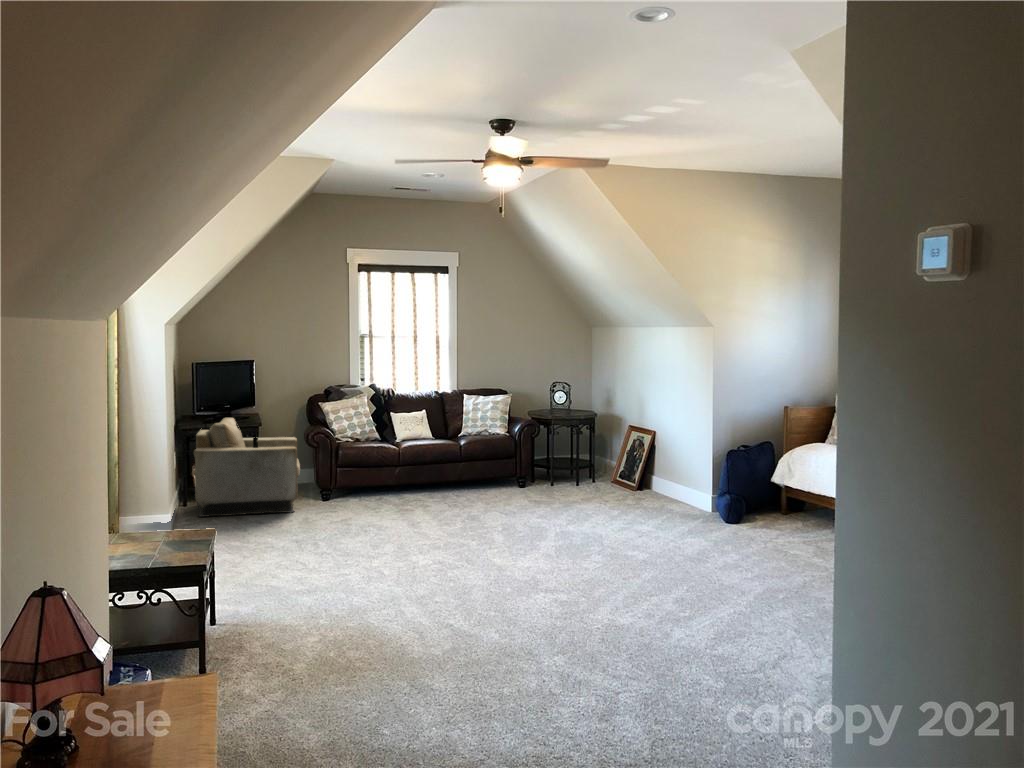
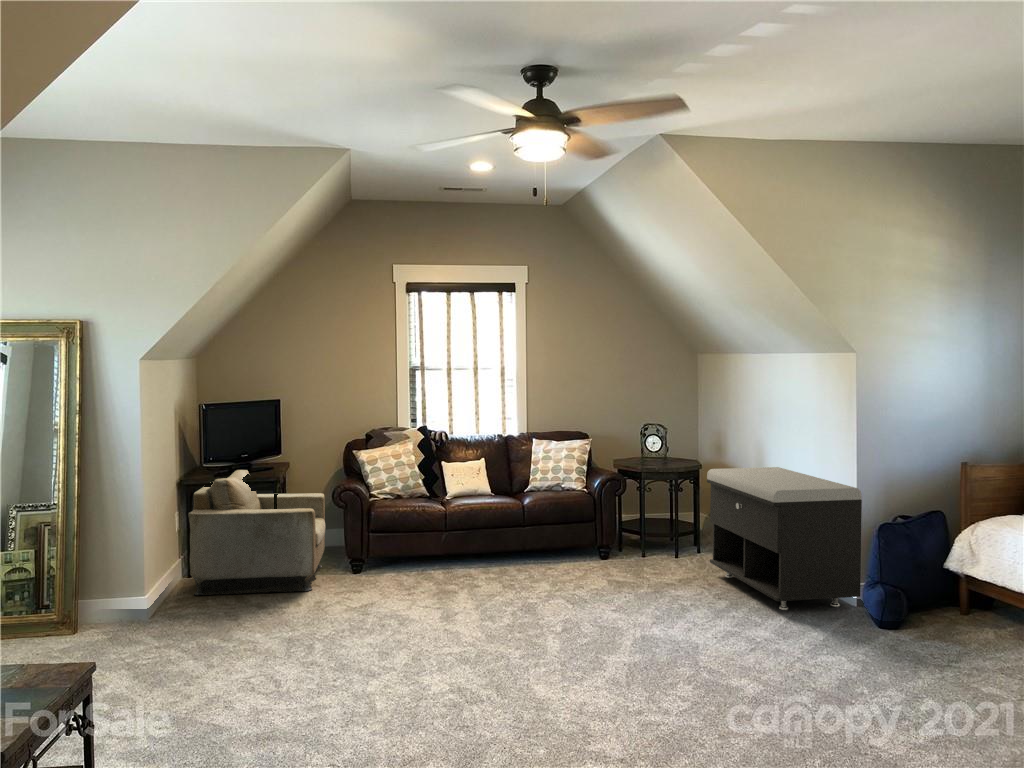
storage bench: none [603,414,716,515] -> present [707,467,862,610]

